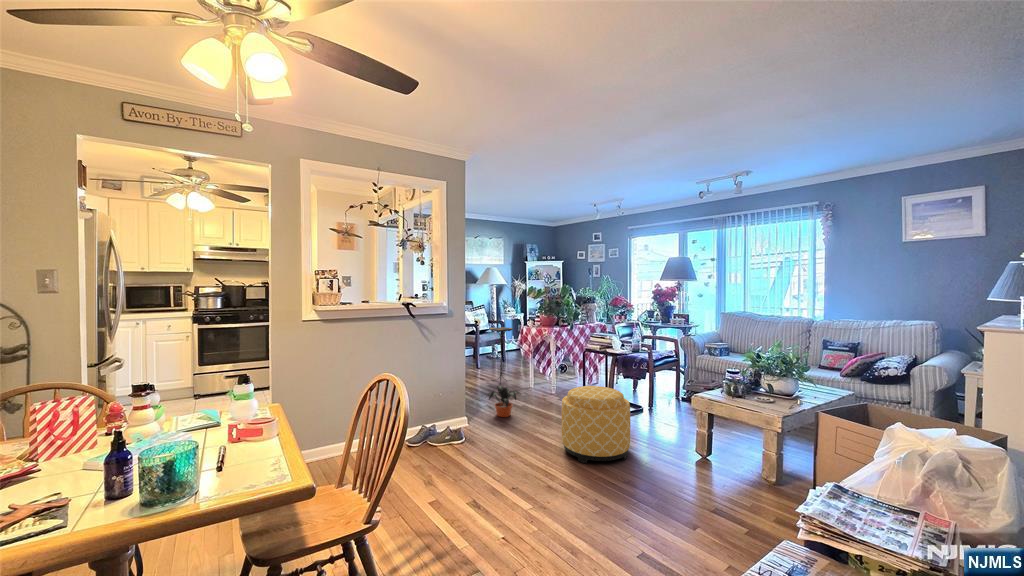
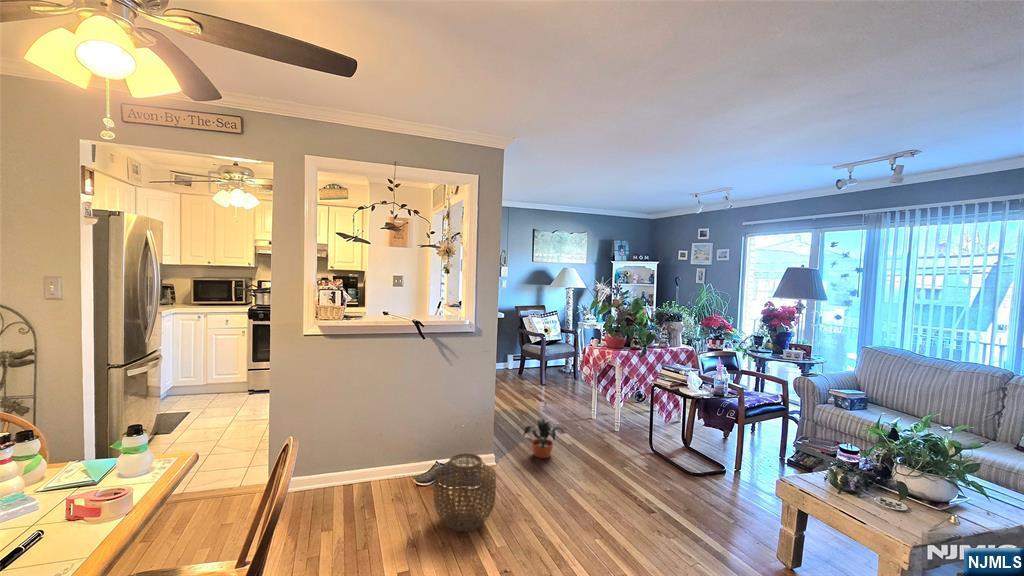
side table: present [489,327,513,384] -> none [546,342,575,411]
ottoman: present [562,386,631,463] -> none [594,441,687,551]
woven basket: none [437,409,488,472] -> present [434,453,496,532]

